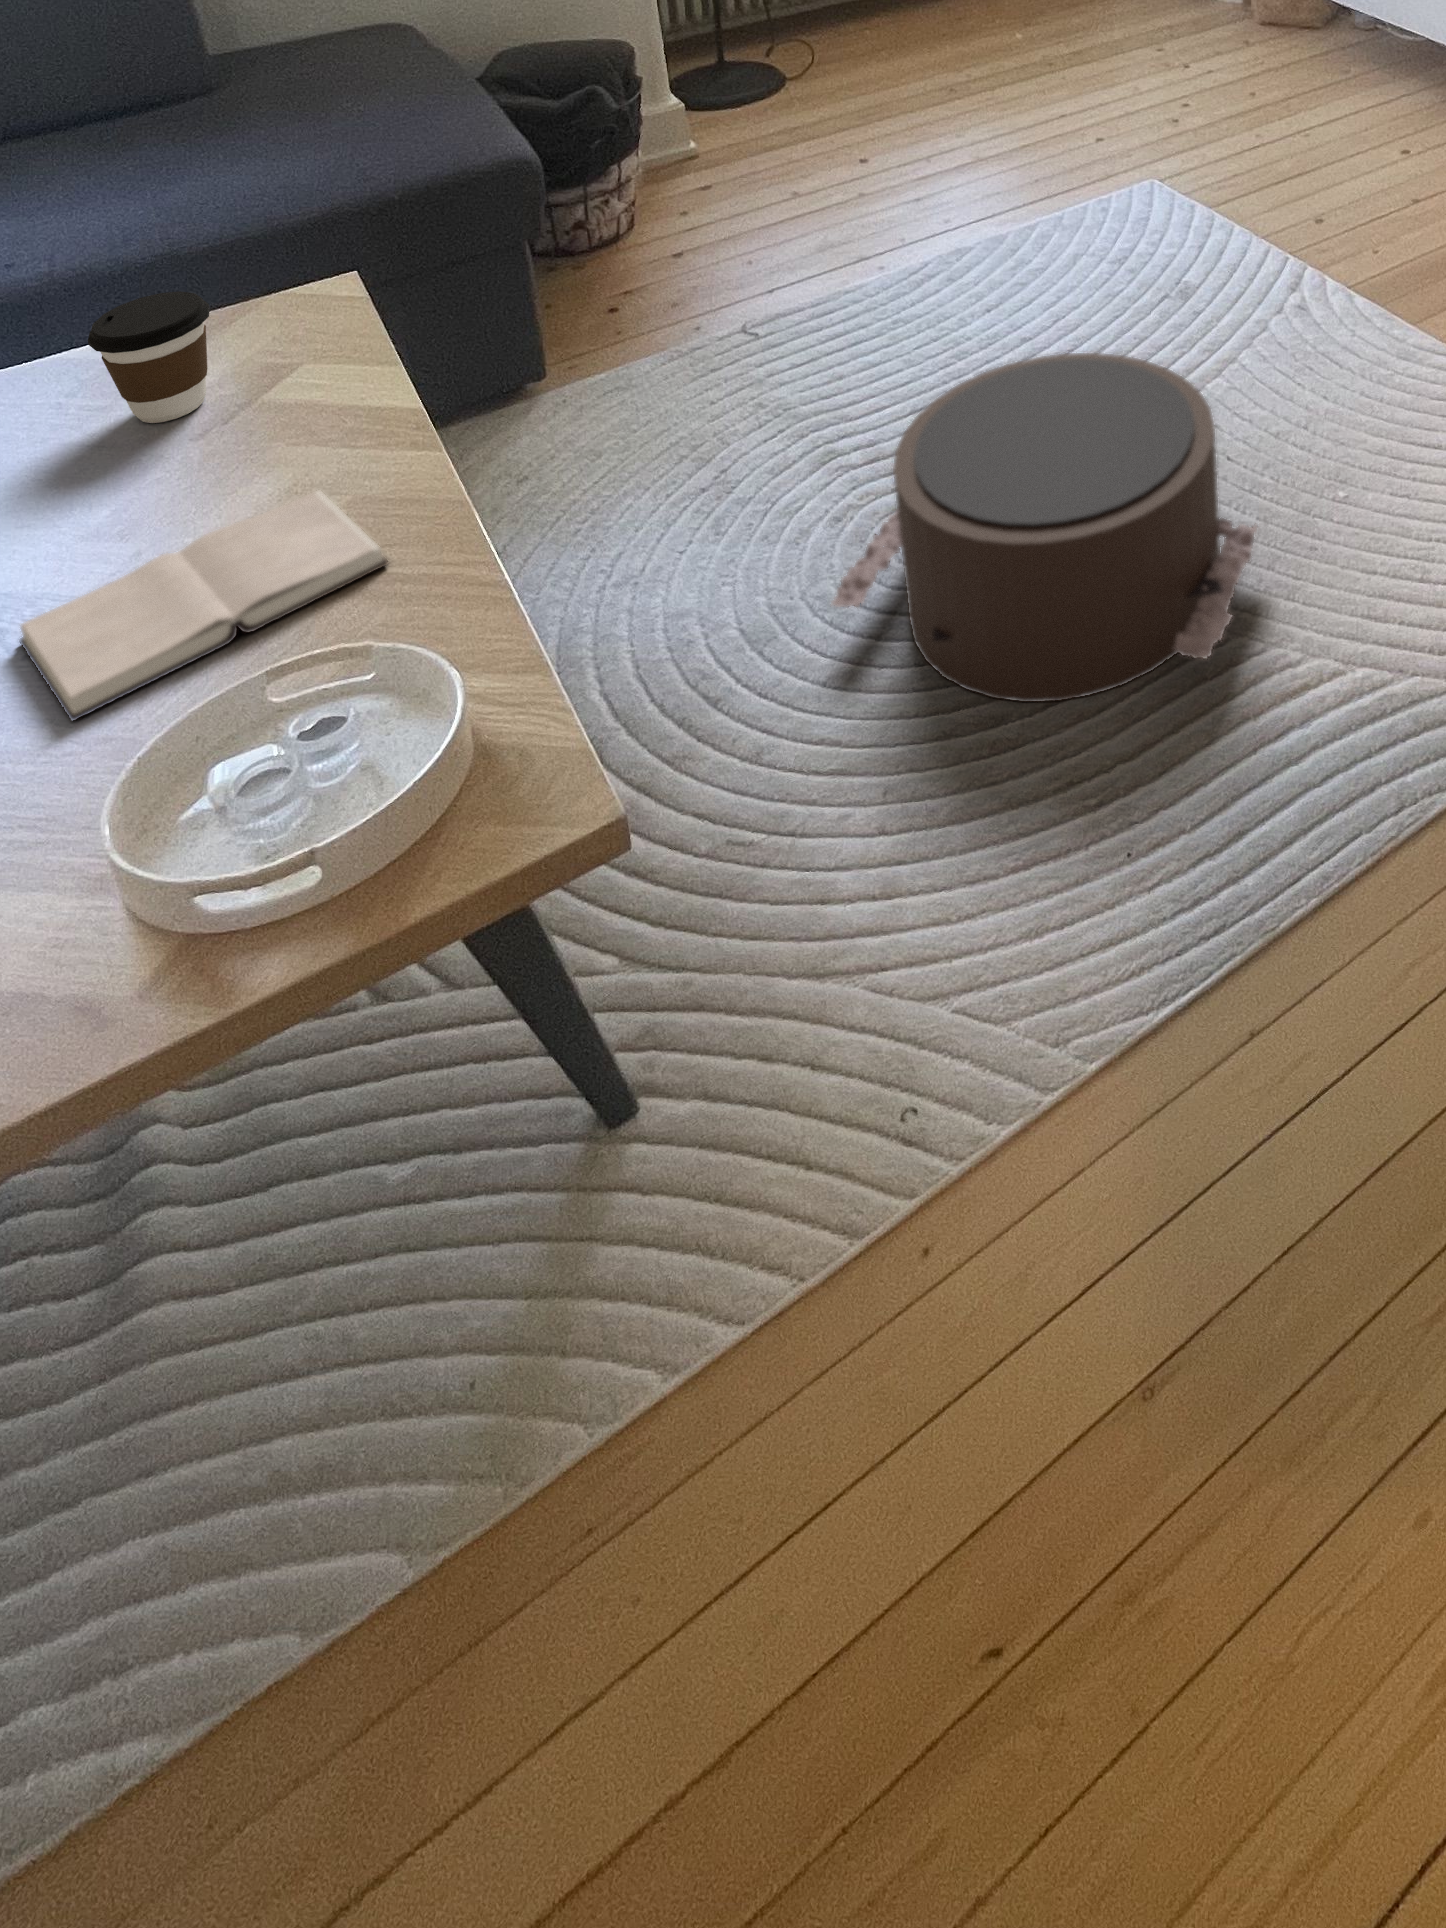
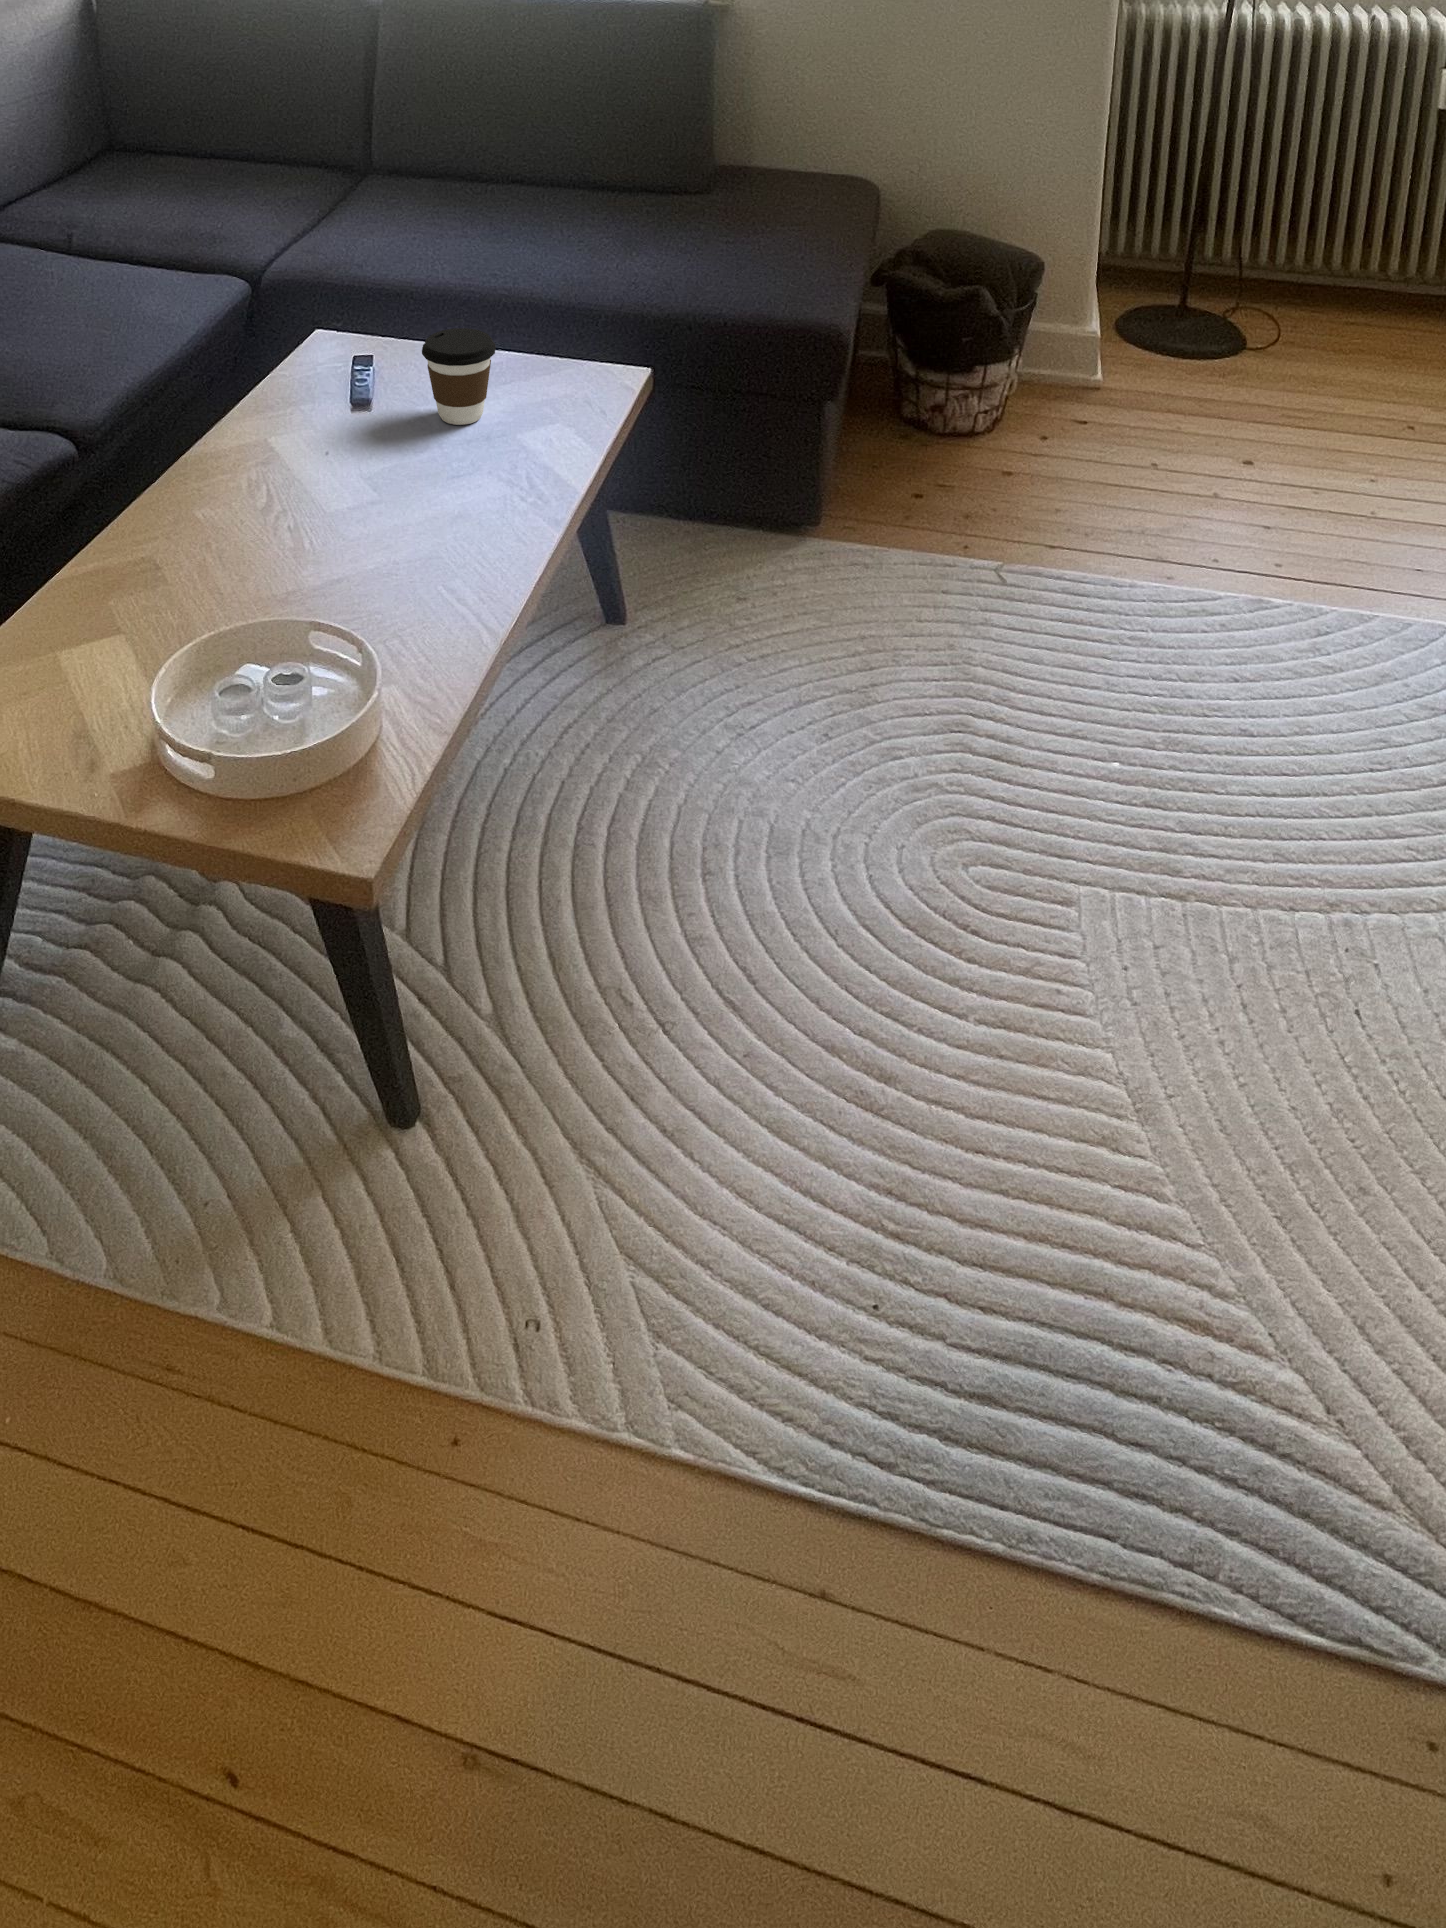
pouf: present [831,353,1257,702] -> none [818,726,1284,1193]
hardback book: present [20,491,388,720] -> none [239,508,459,593]

